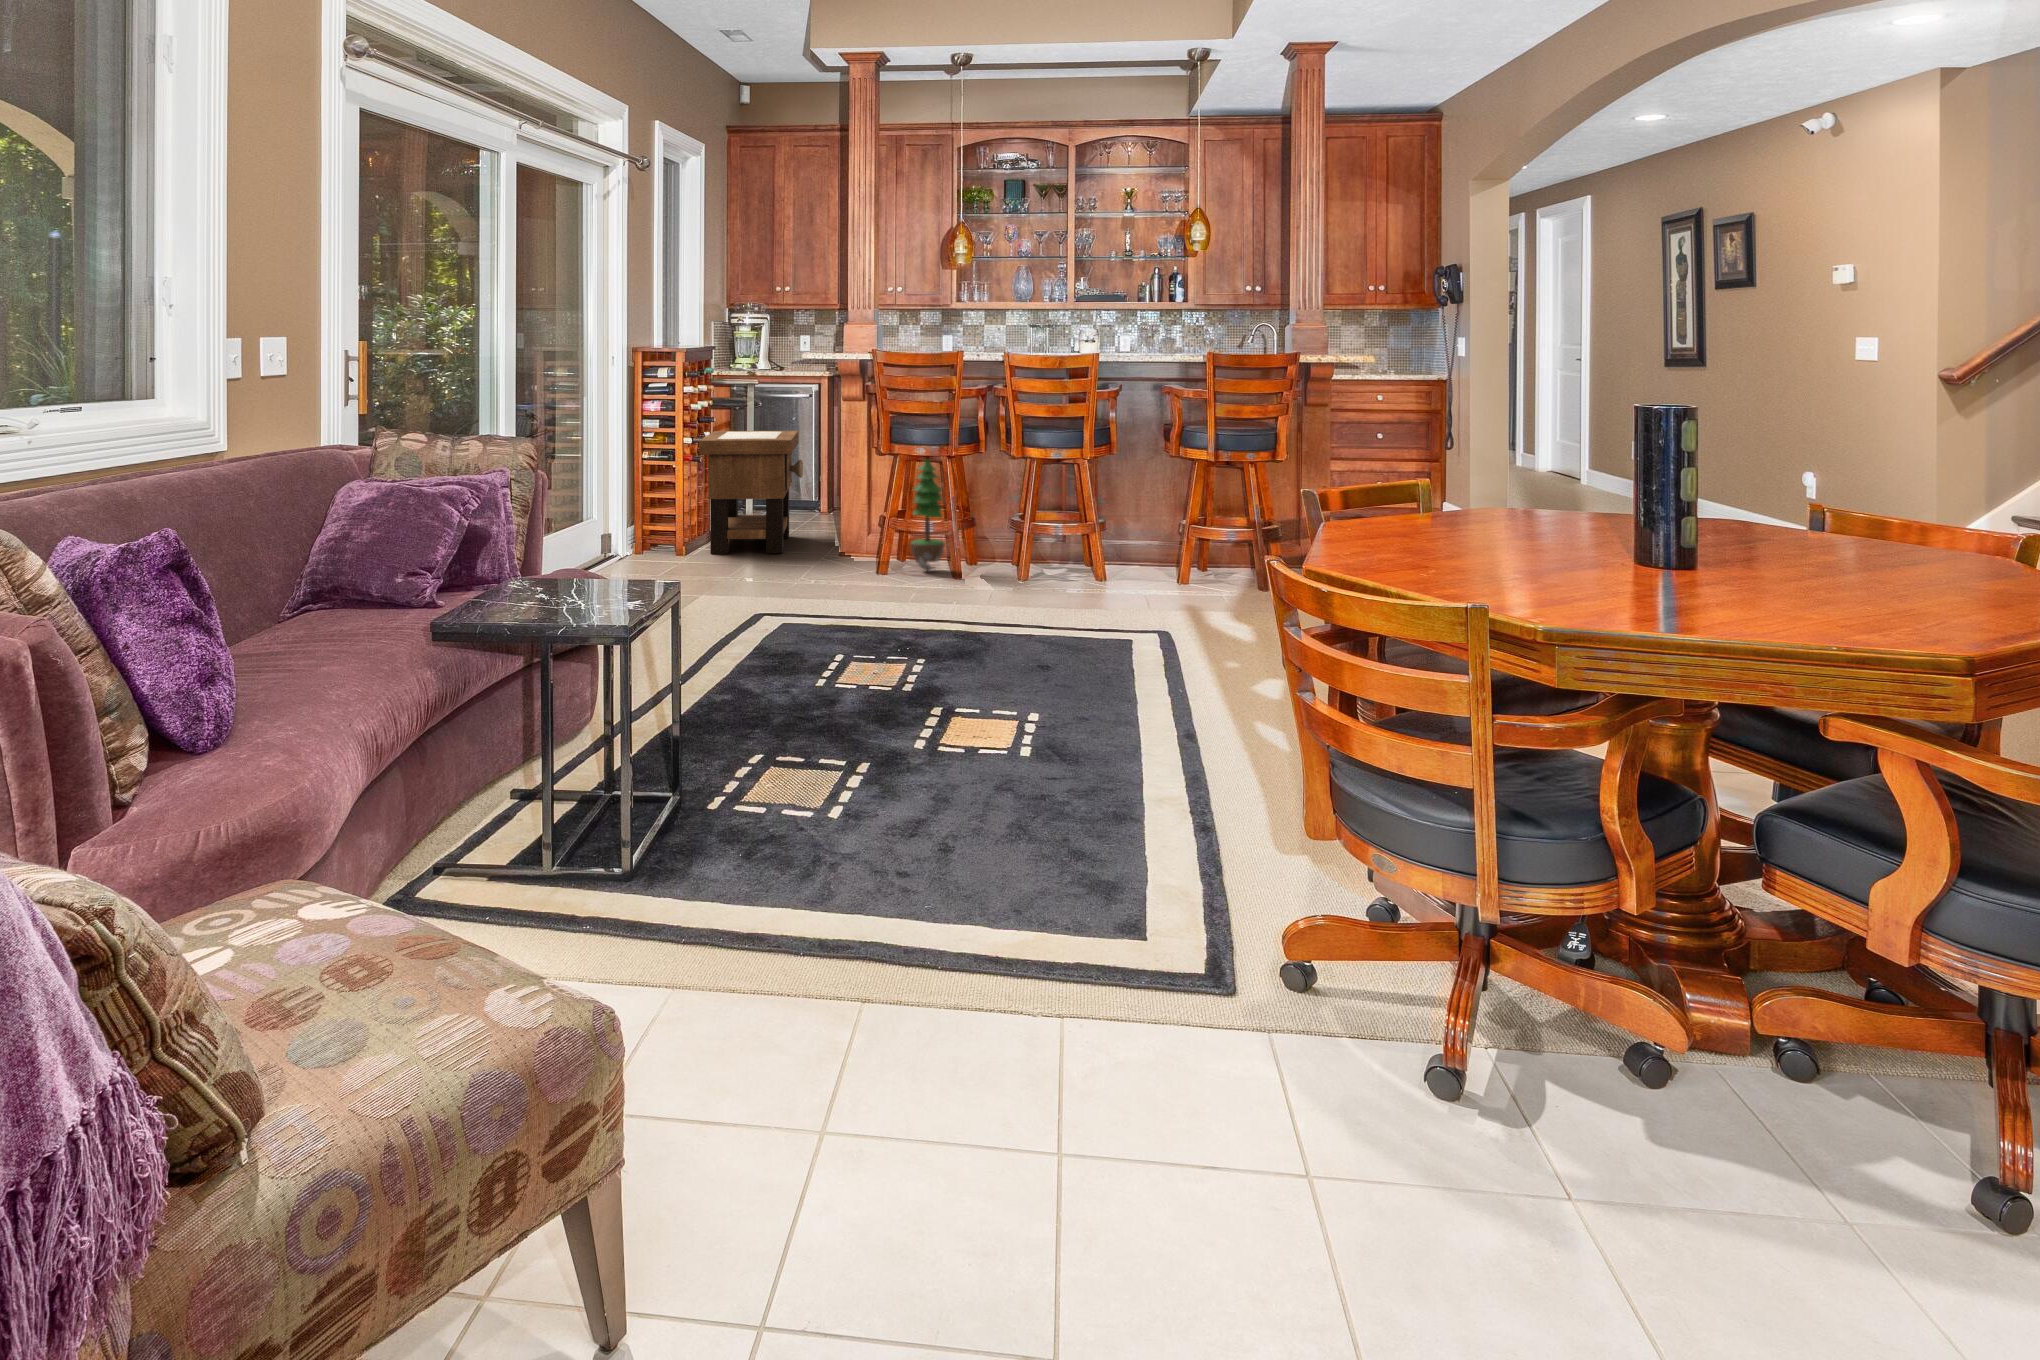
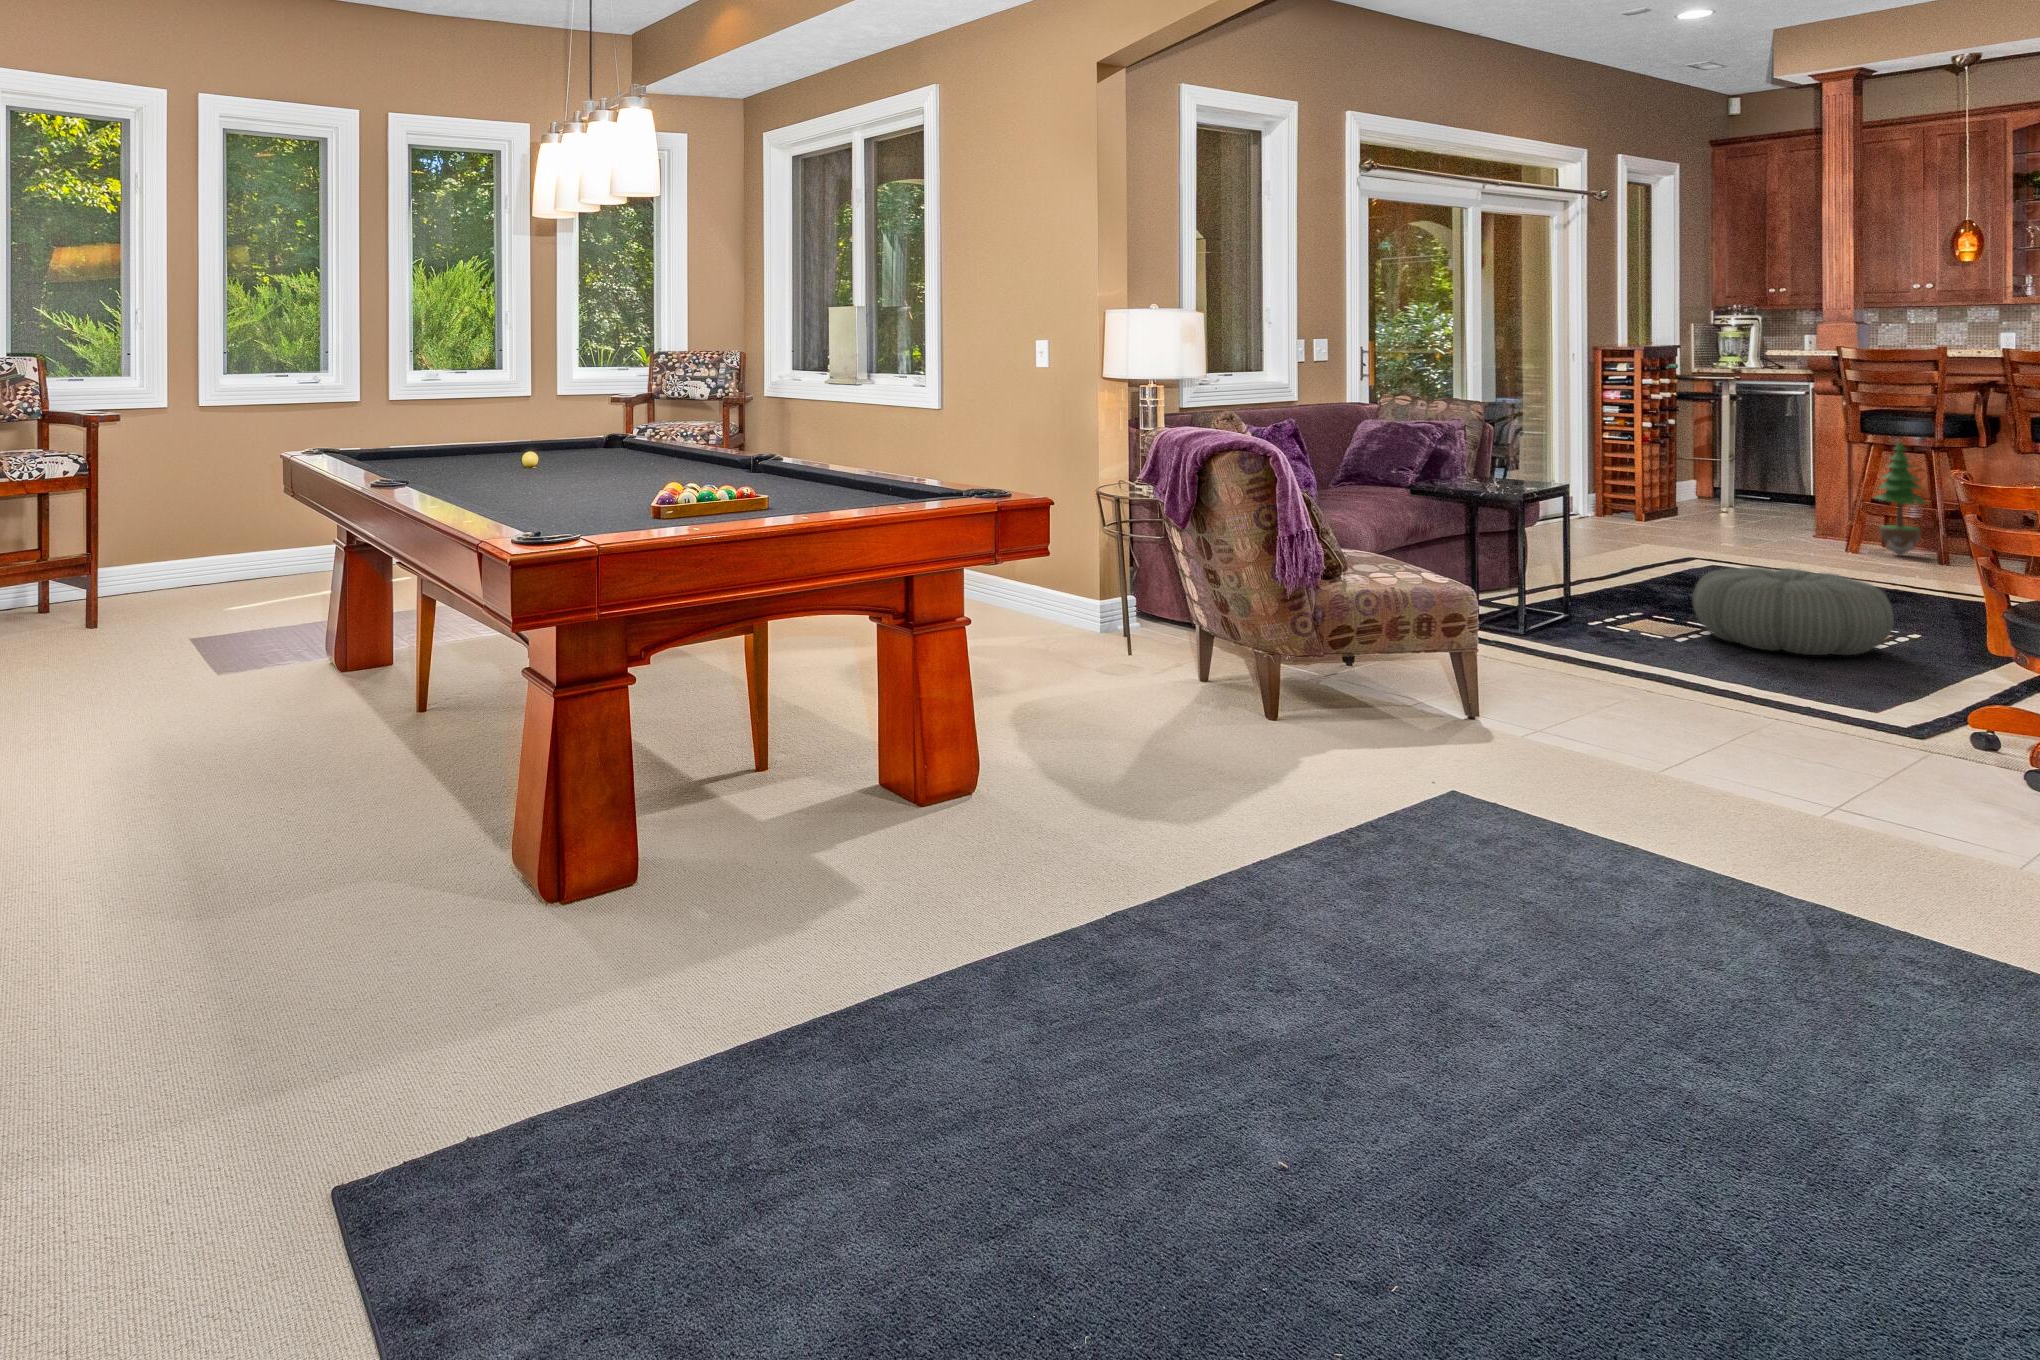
side table: present [699,431,803,554] -> none [1657,421,1775,529]
pouf: none [843,660,1071,806] -> present [1693,567,1894,655]

